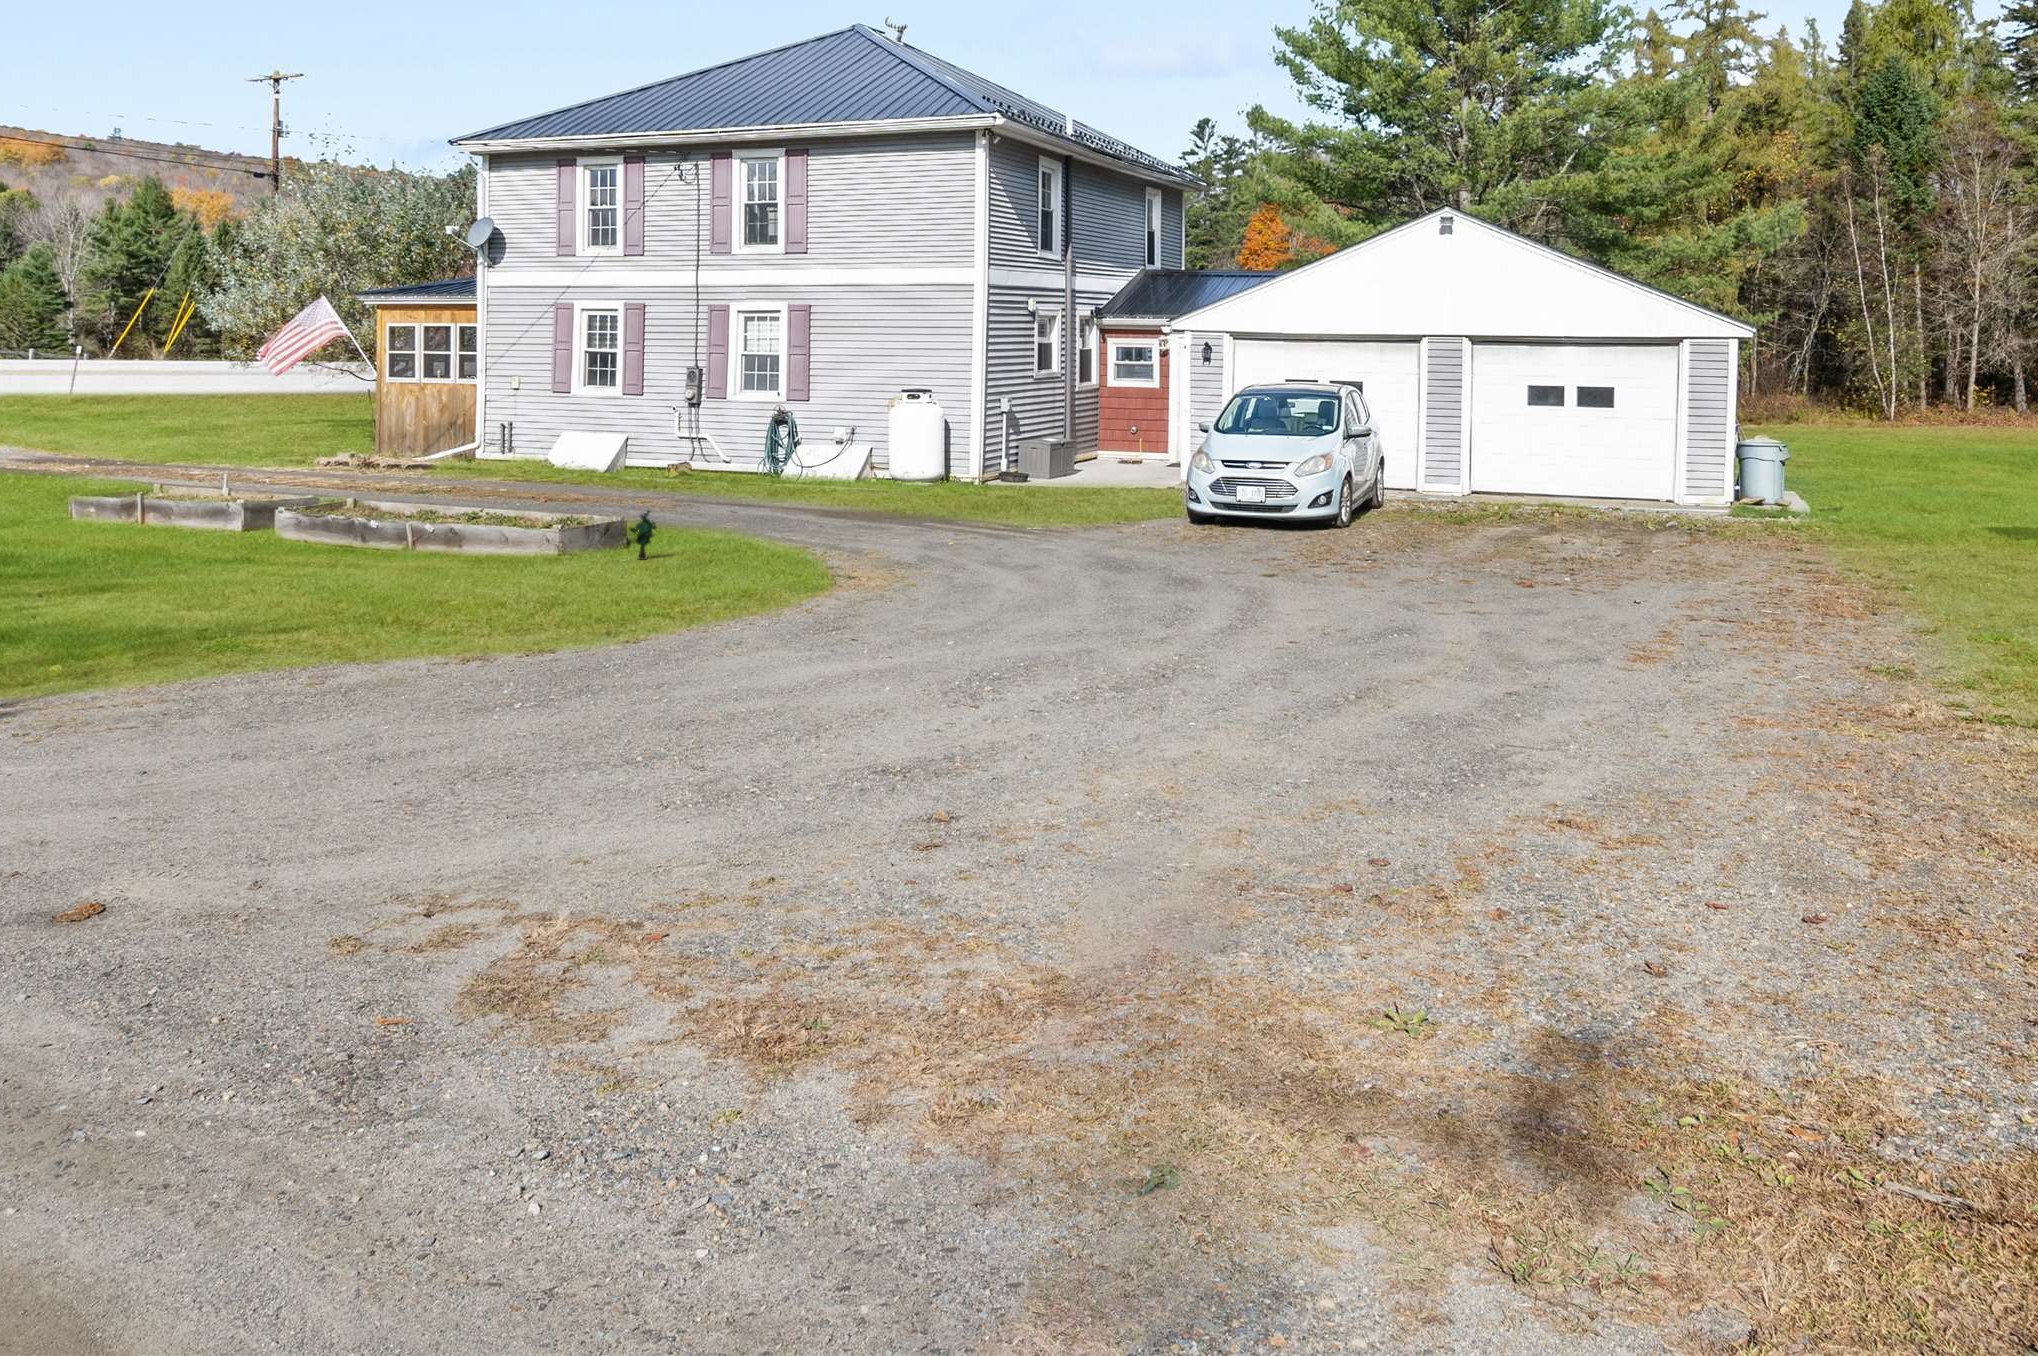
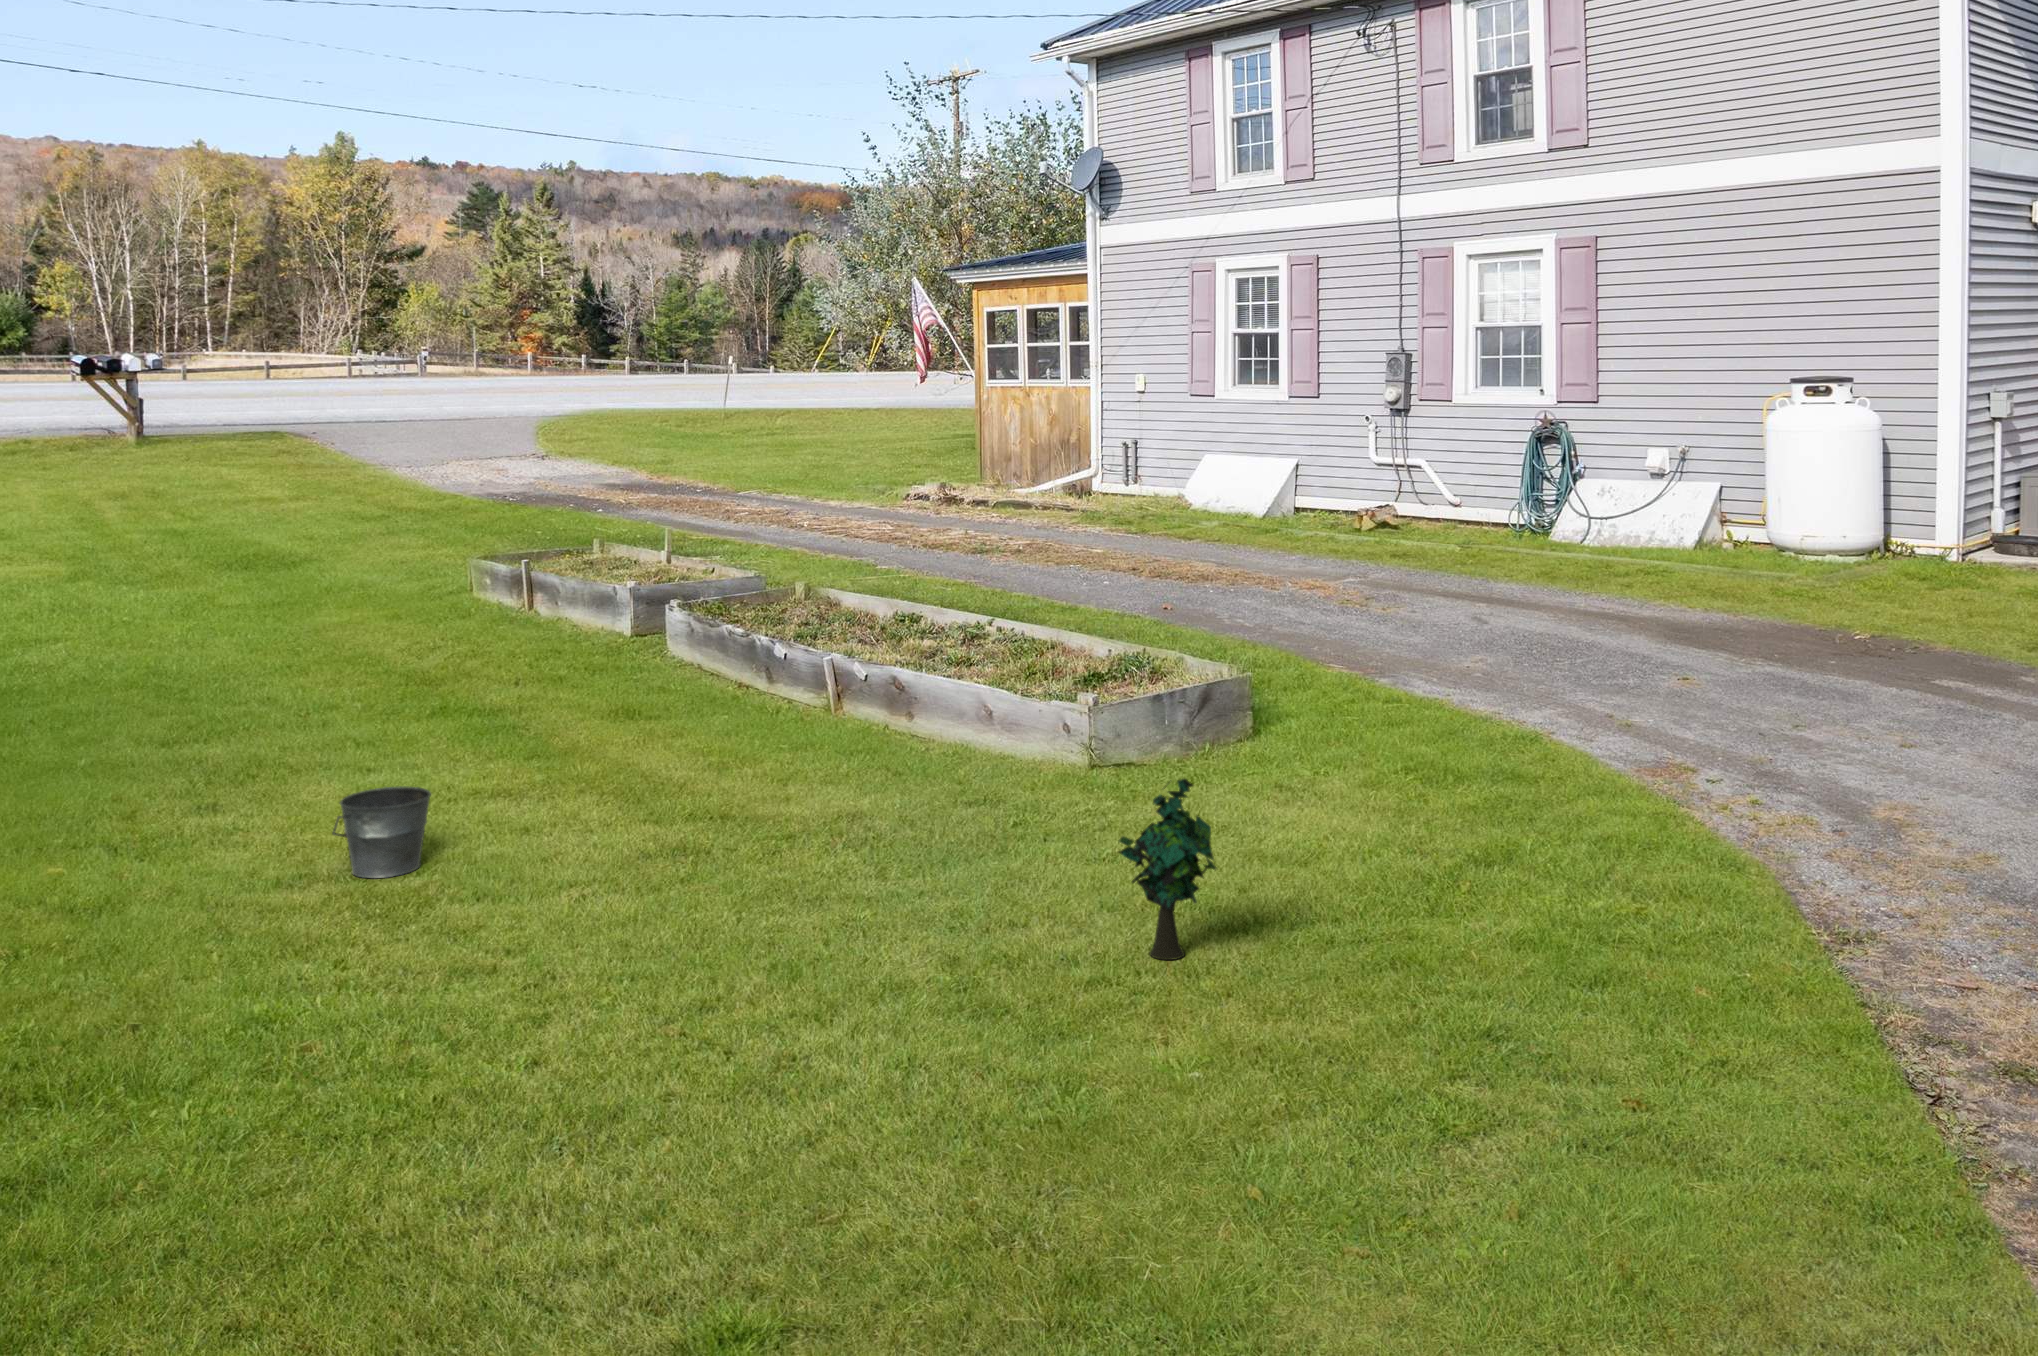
bucket: none [340,534,375,561] -> present [332,786,431,878]

